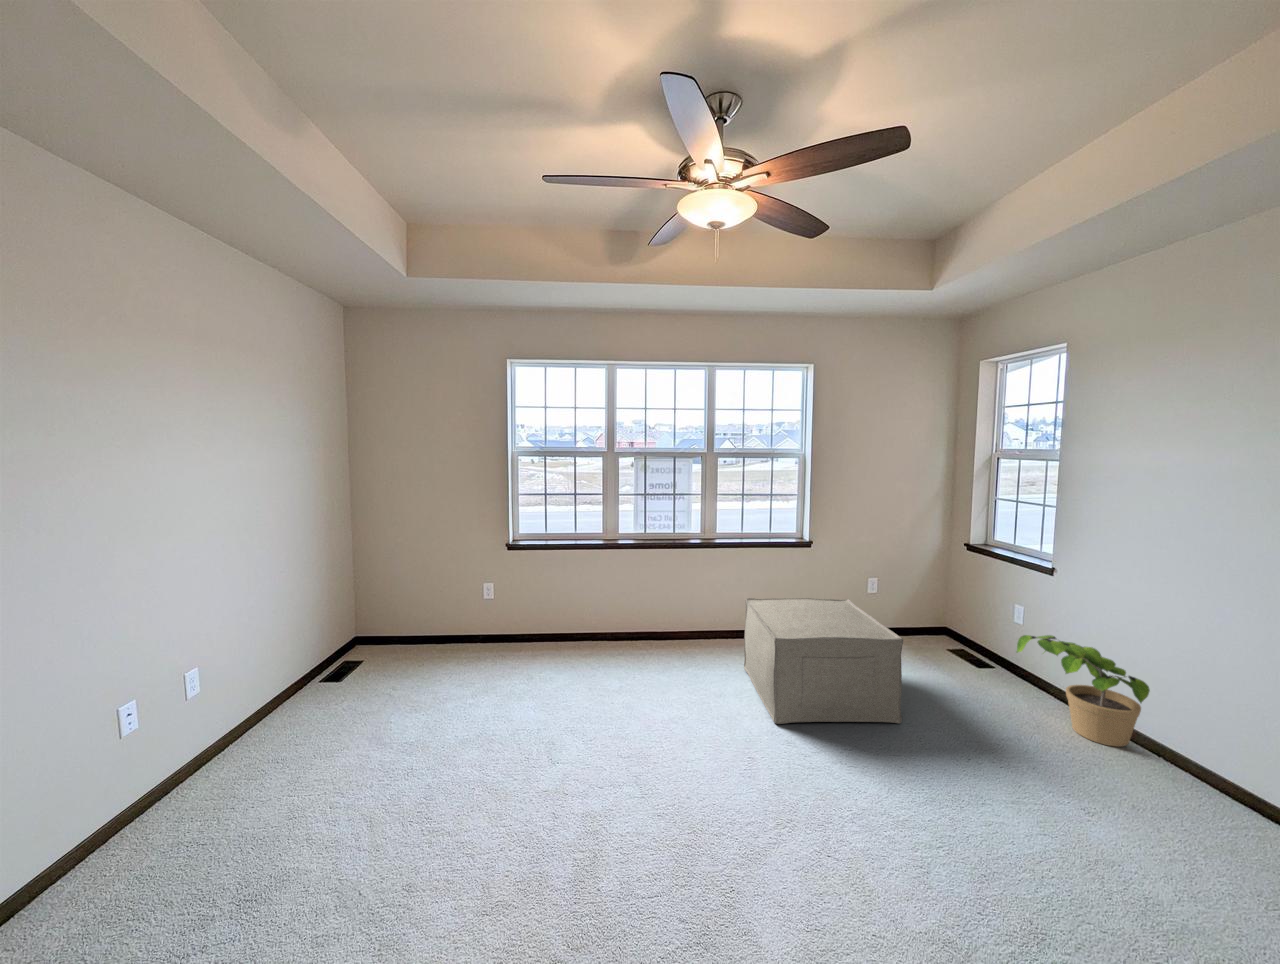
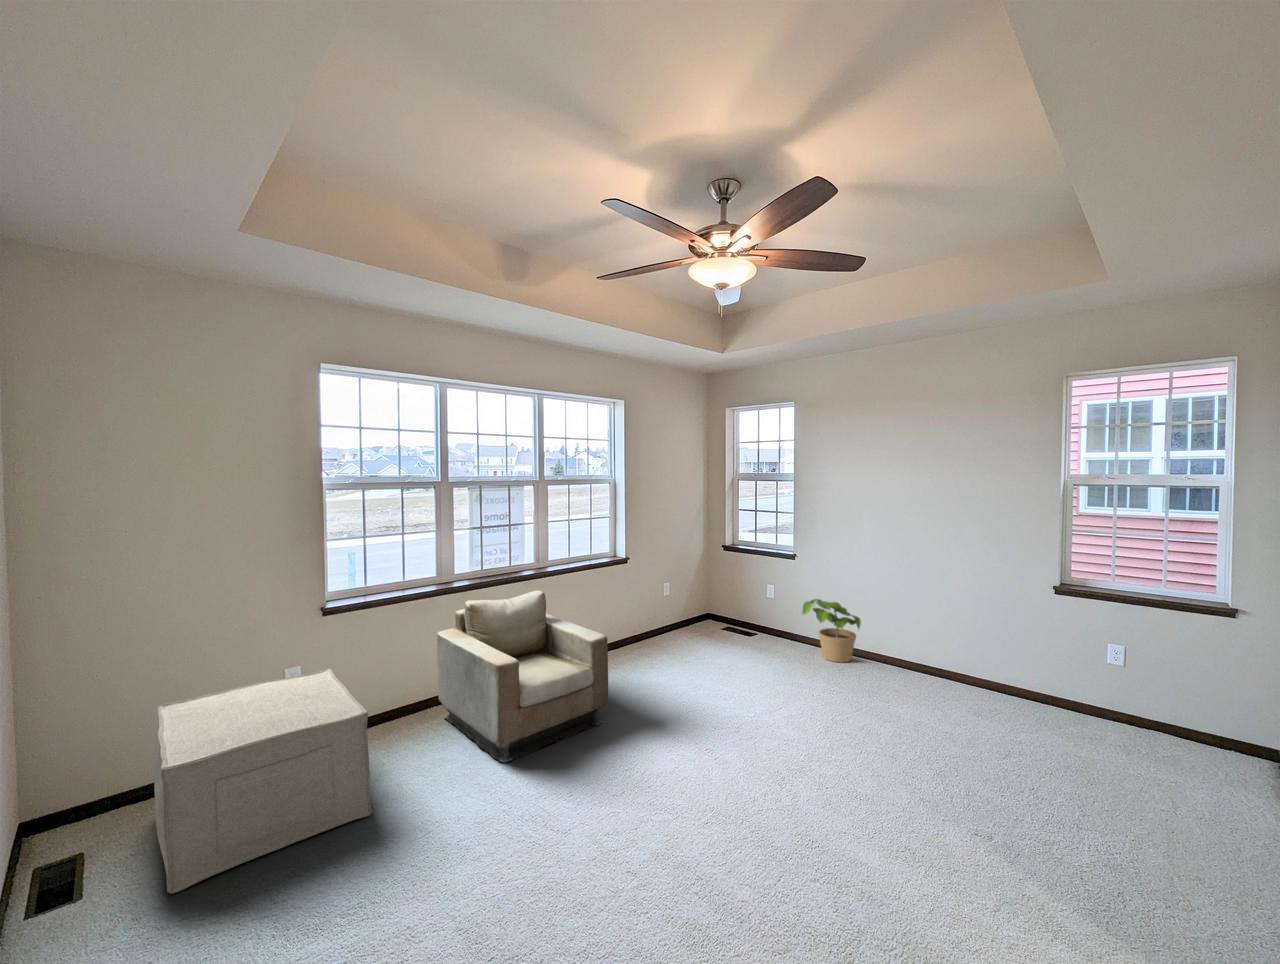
armchair: none [560,555,697,700] -> present [437,590,608,763]
ottoman: present [744,598,903,724] -> present [154,669,371,894]

